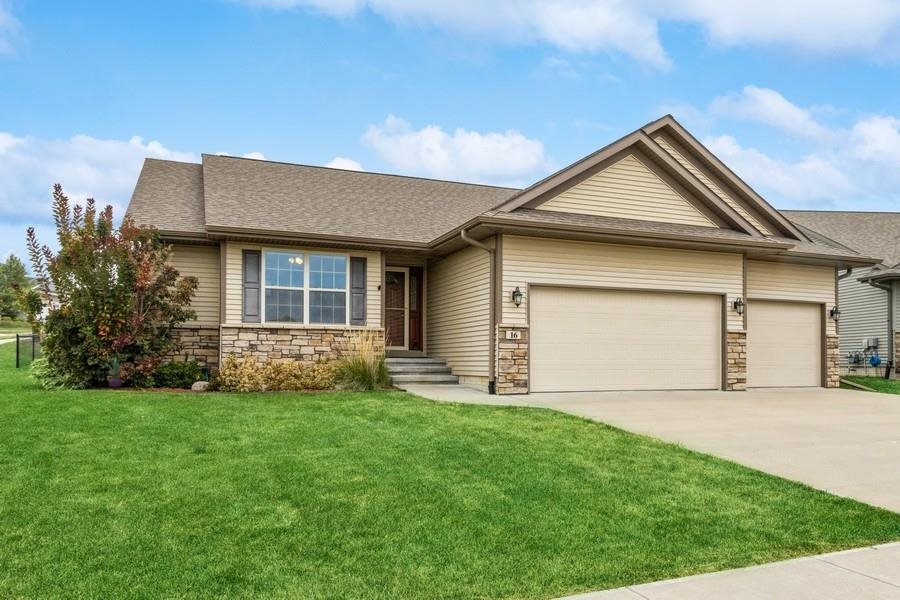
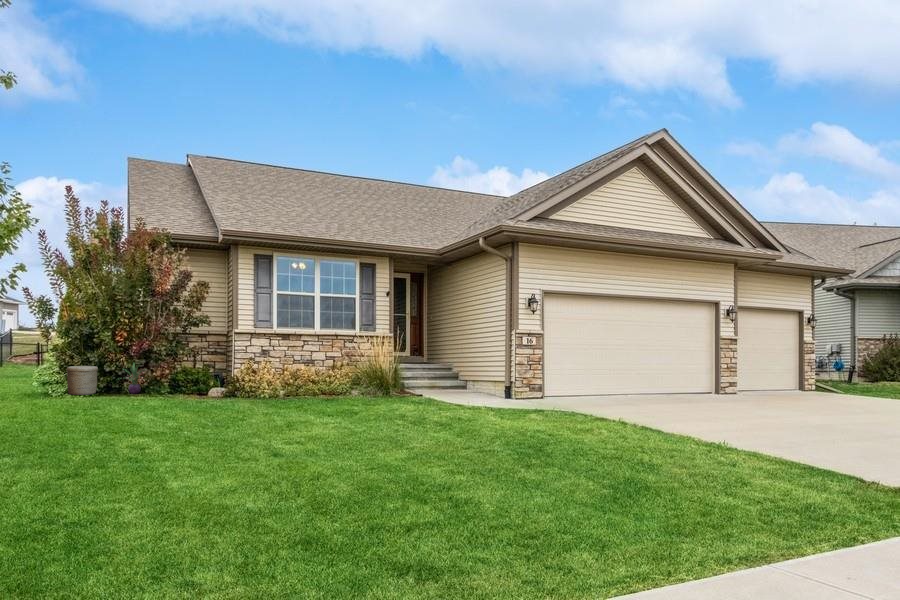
woven basket: none [49,360,80,389] -> present [67,366,98,395]

